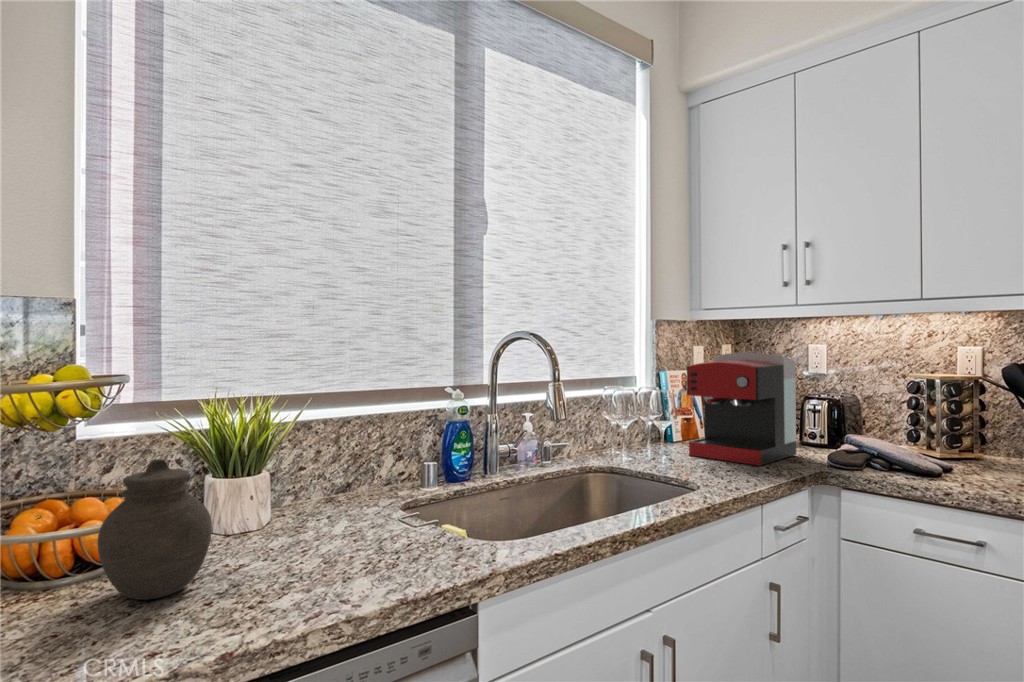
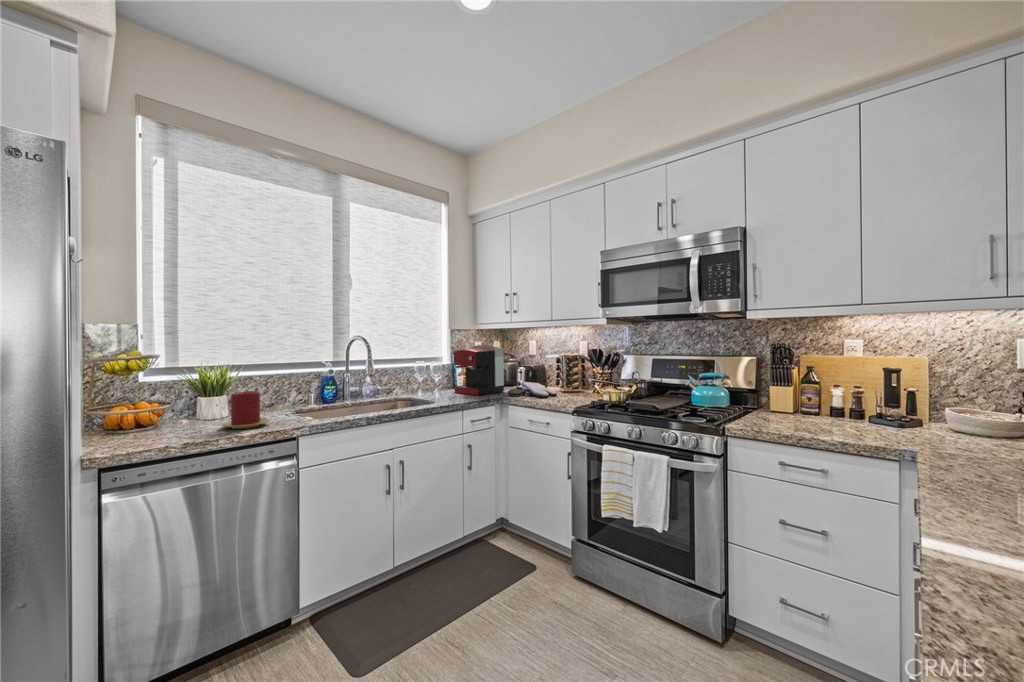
jar: present [97,459,212,600] -> none [144,385,192,434]
candle: none [283,471,395,580] -> present [221,391,269,429]

